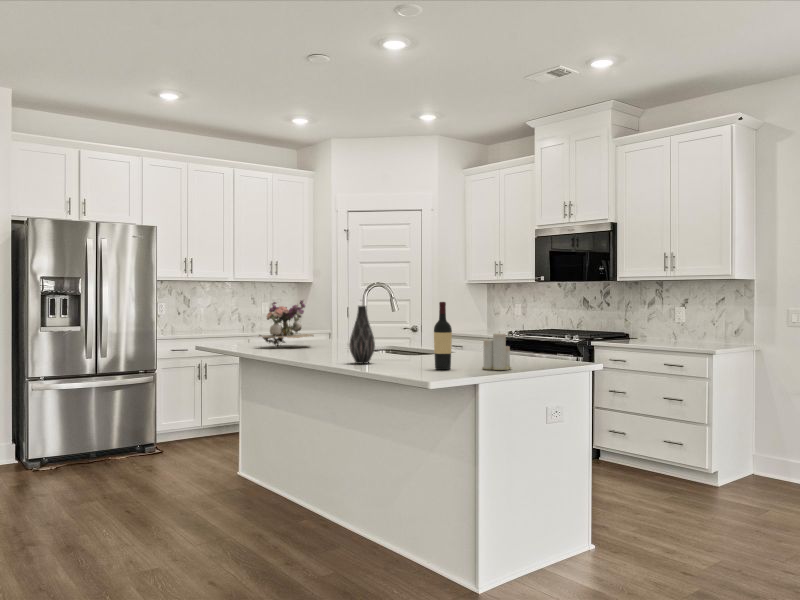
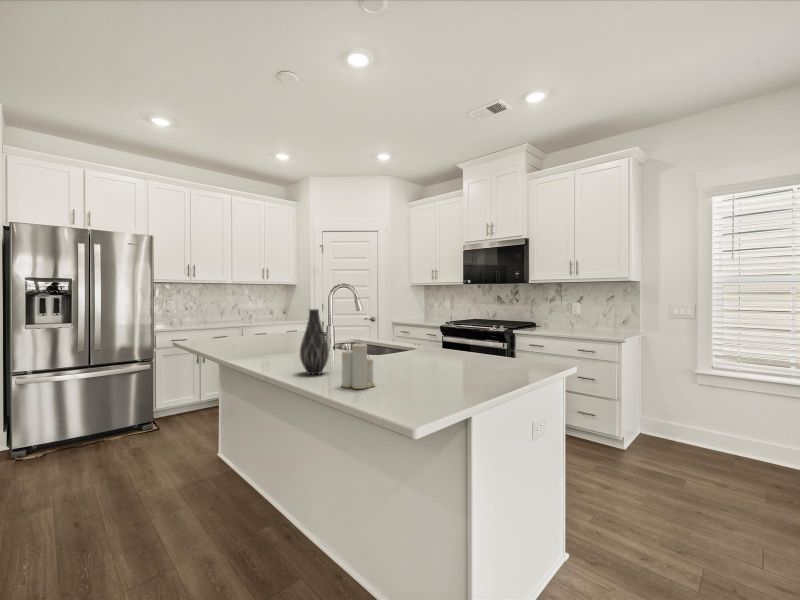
flower arrangement: present [258,300,313,346] -> none [225,299,282,343]
wine bottle: present [434,302,452,370] -> none [397,306,418,389]
candle: present [482,333,511,370] -> present [341,344,375,389]

